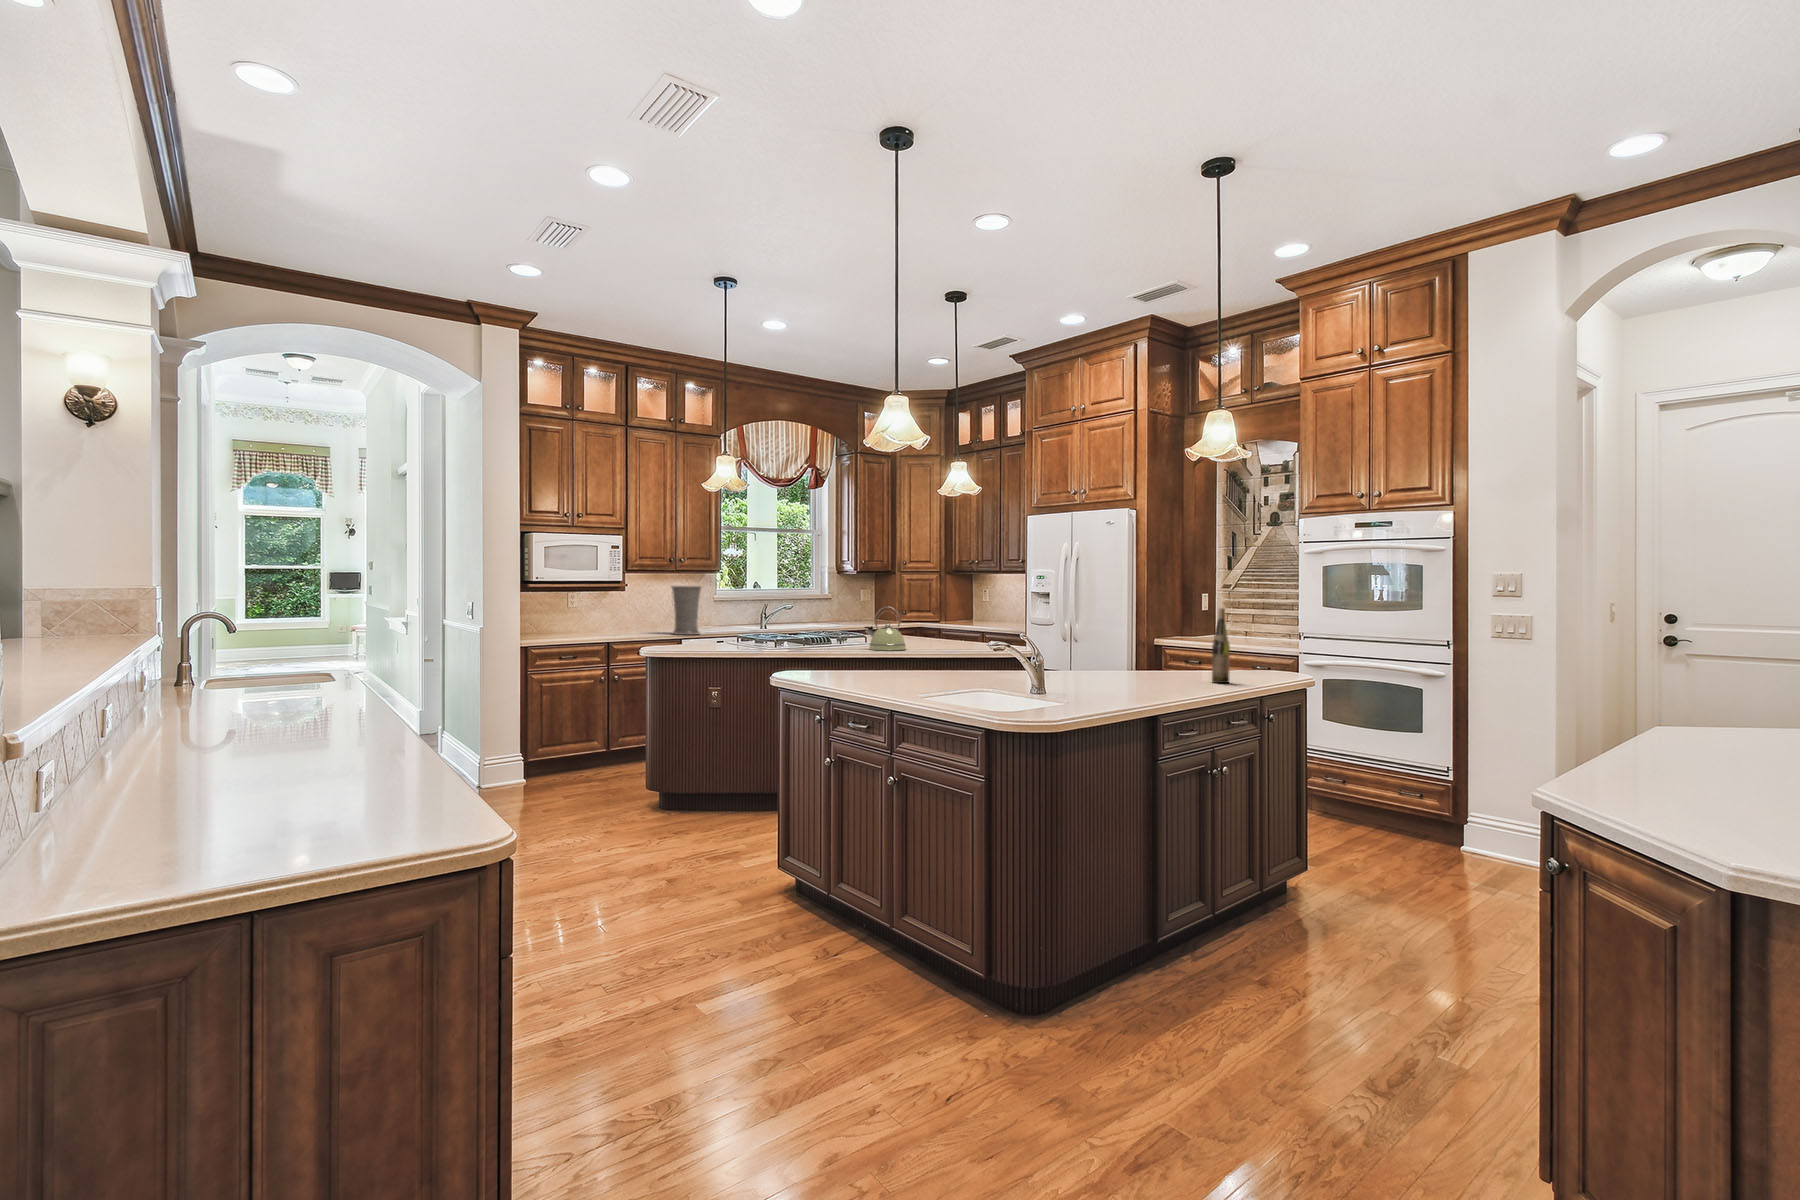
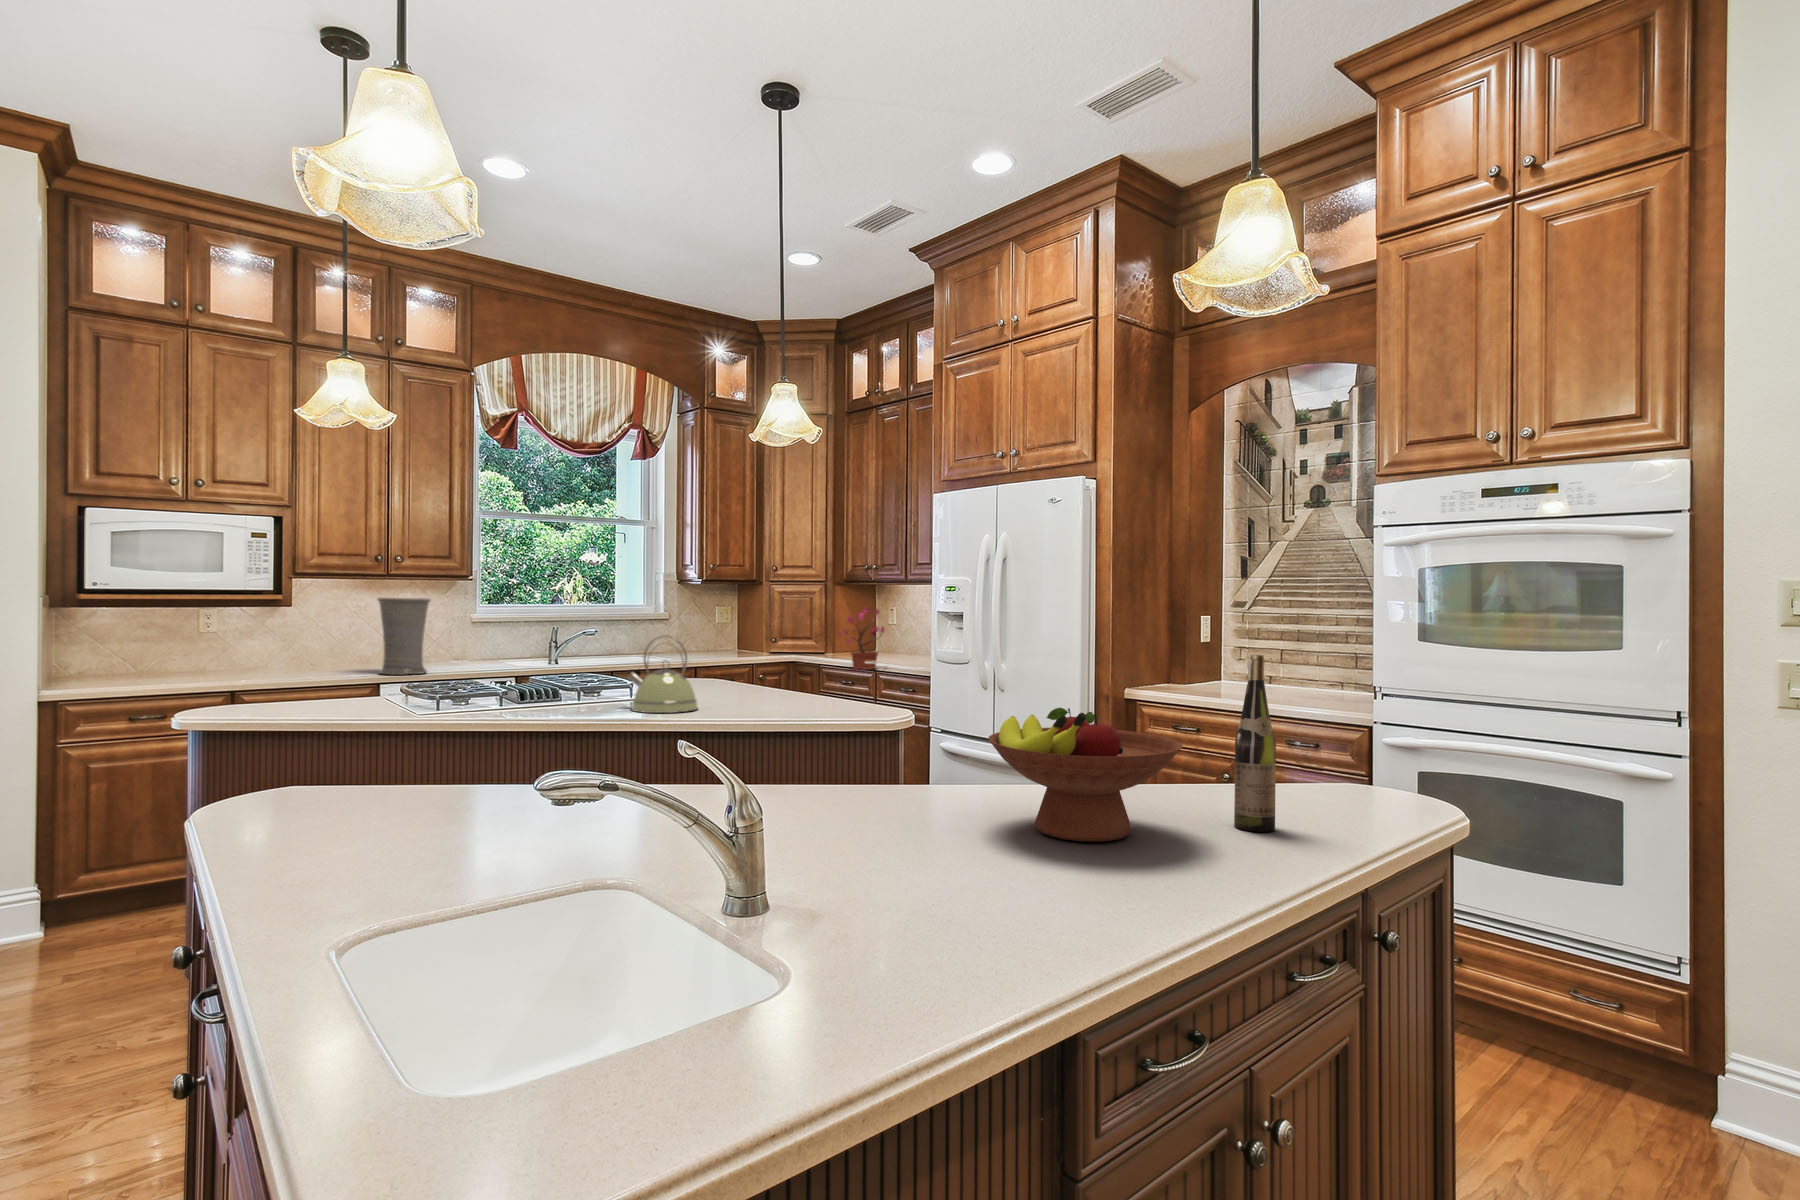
potted plant: none [953,590,986,633] -> present [838,607,884,670]
fruit bowl: none [1106,630,1189,684] -> present [988,708,1182,842]

